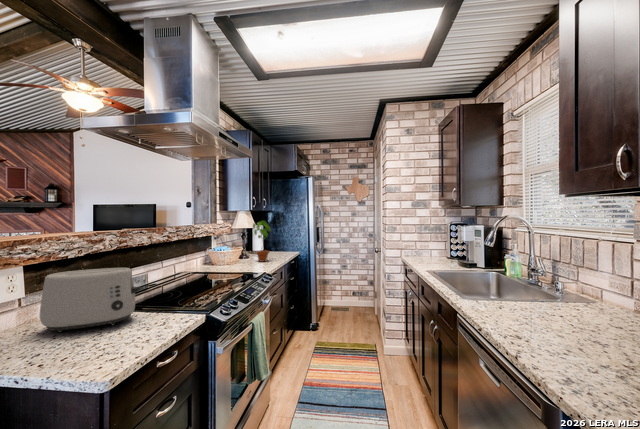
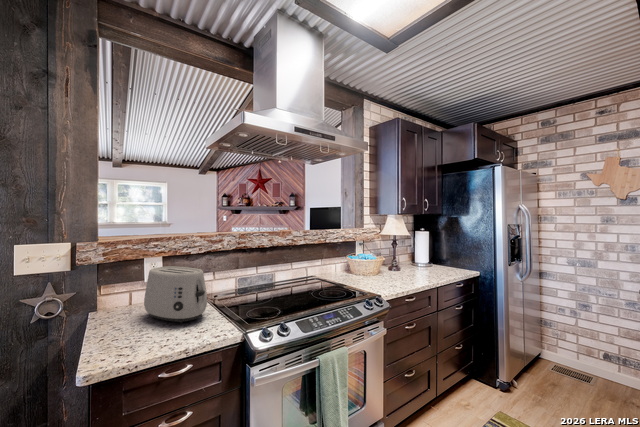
potted plant: present [253,221,270,262] -> none [403,226,425,278]

